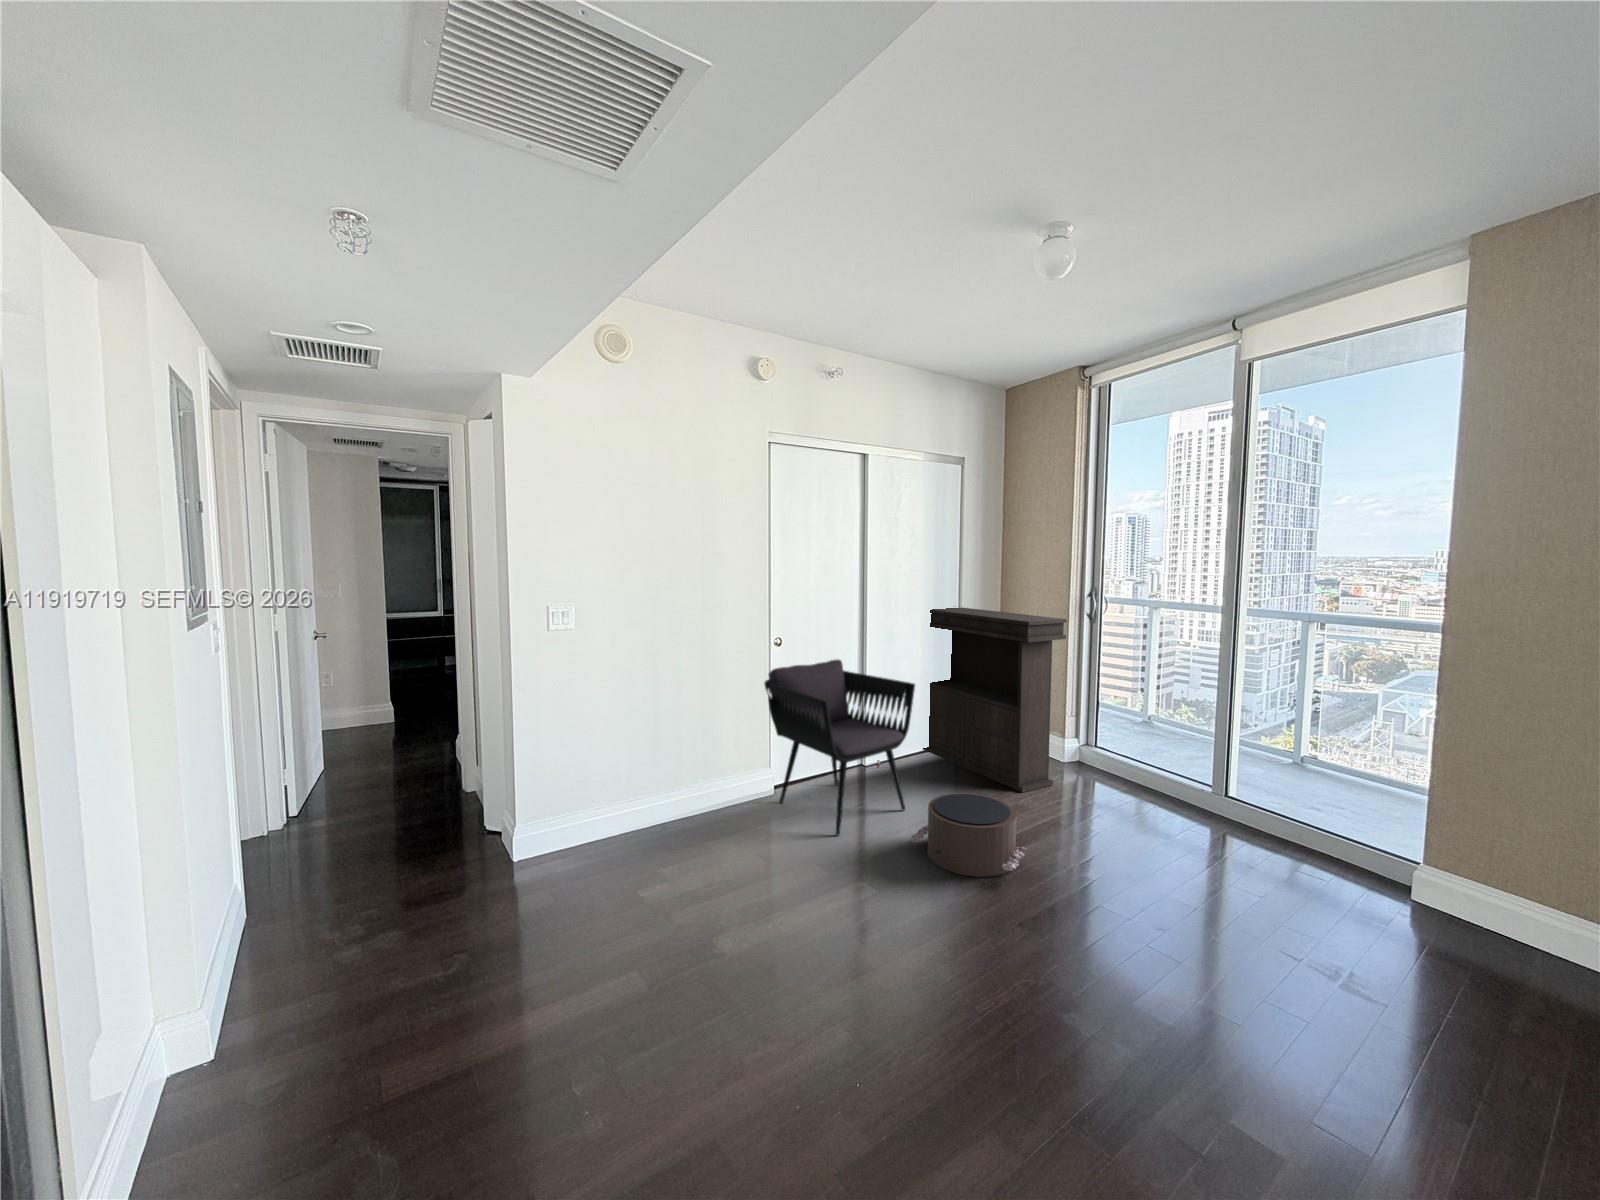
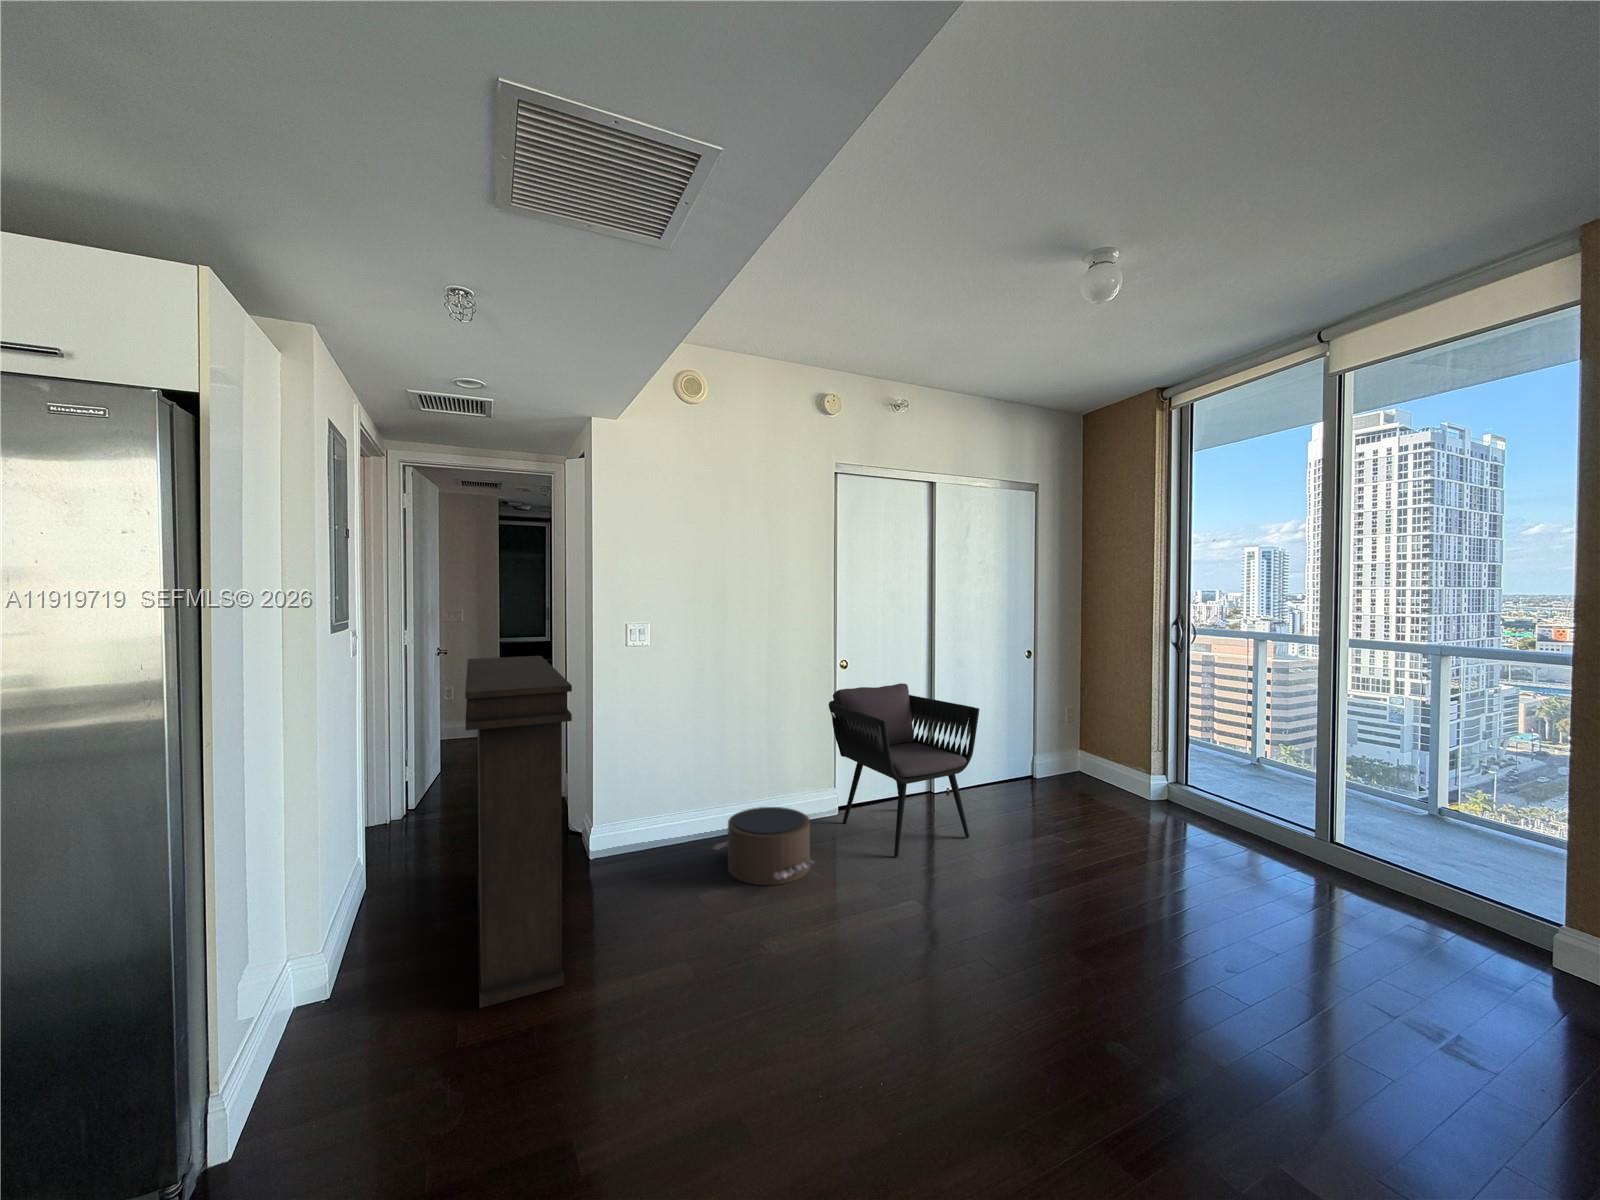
console table: present [923,607,1066,793] -> present [465,656,572,1008]
pouf: present [909,793,1027,877] -> present [714,807,812,885]

